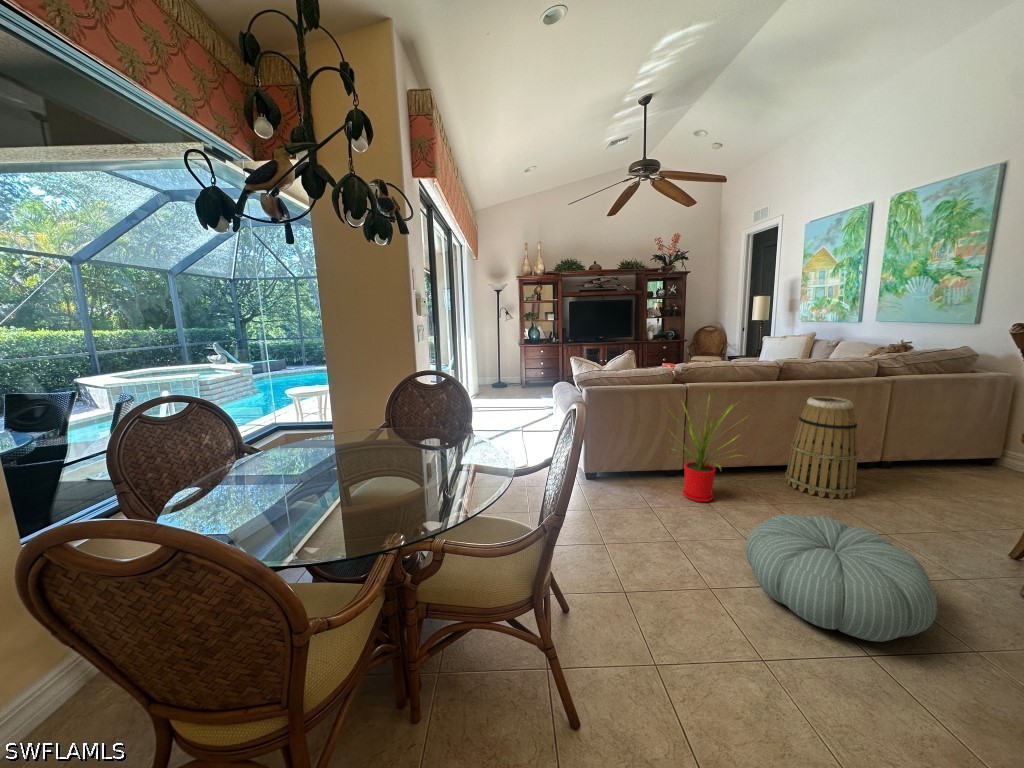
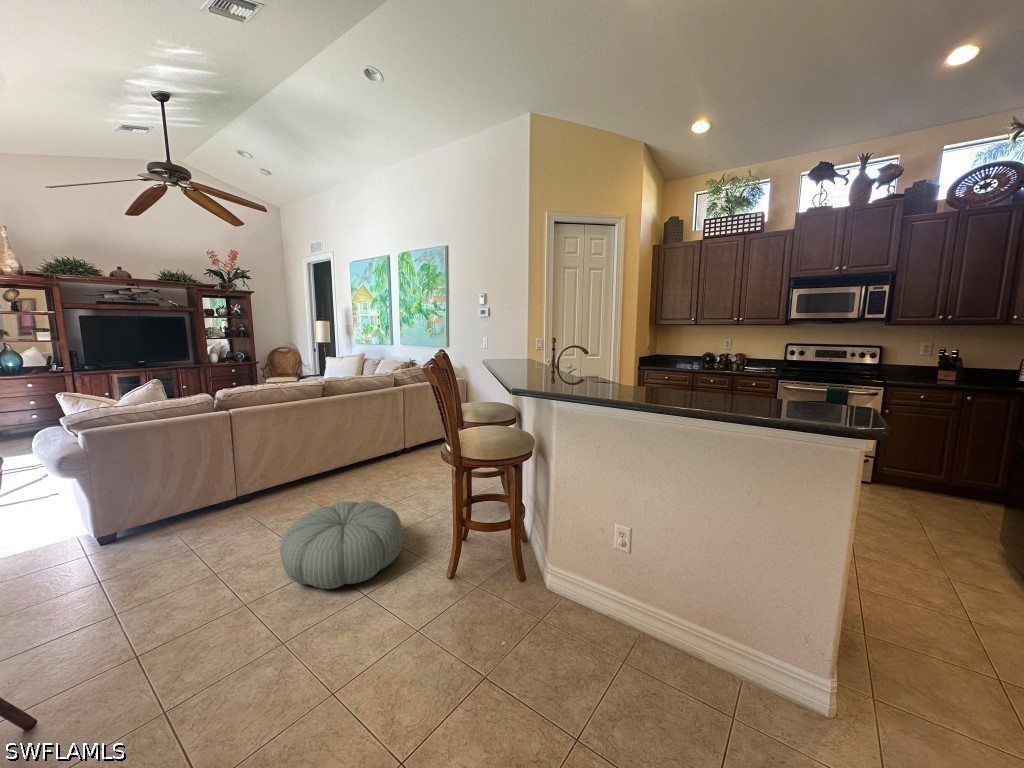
basket: present [785,396,859,499] -> none [337,405,385,487]
house plant: present [669,402,737,502] -> none [200,416,296,525]

